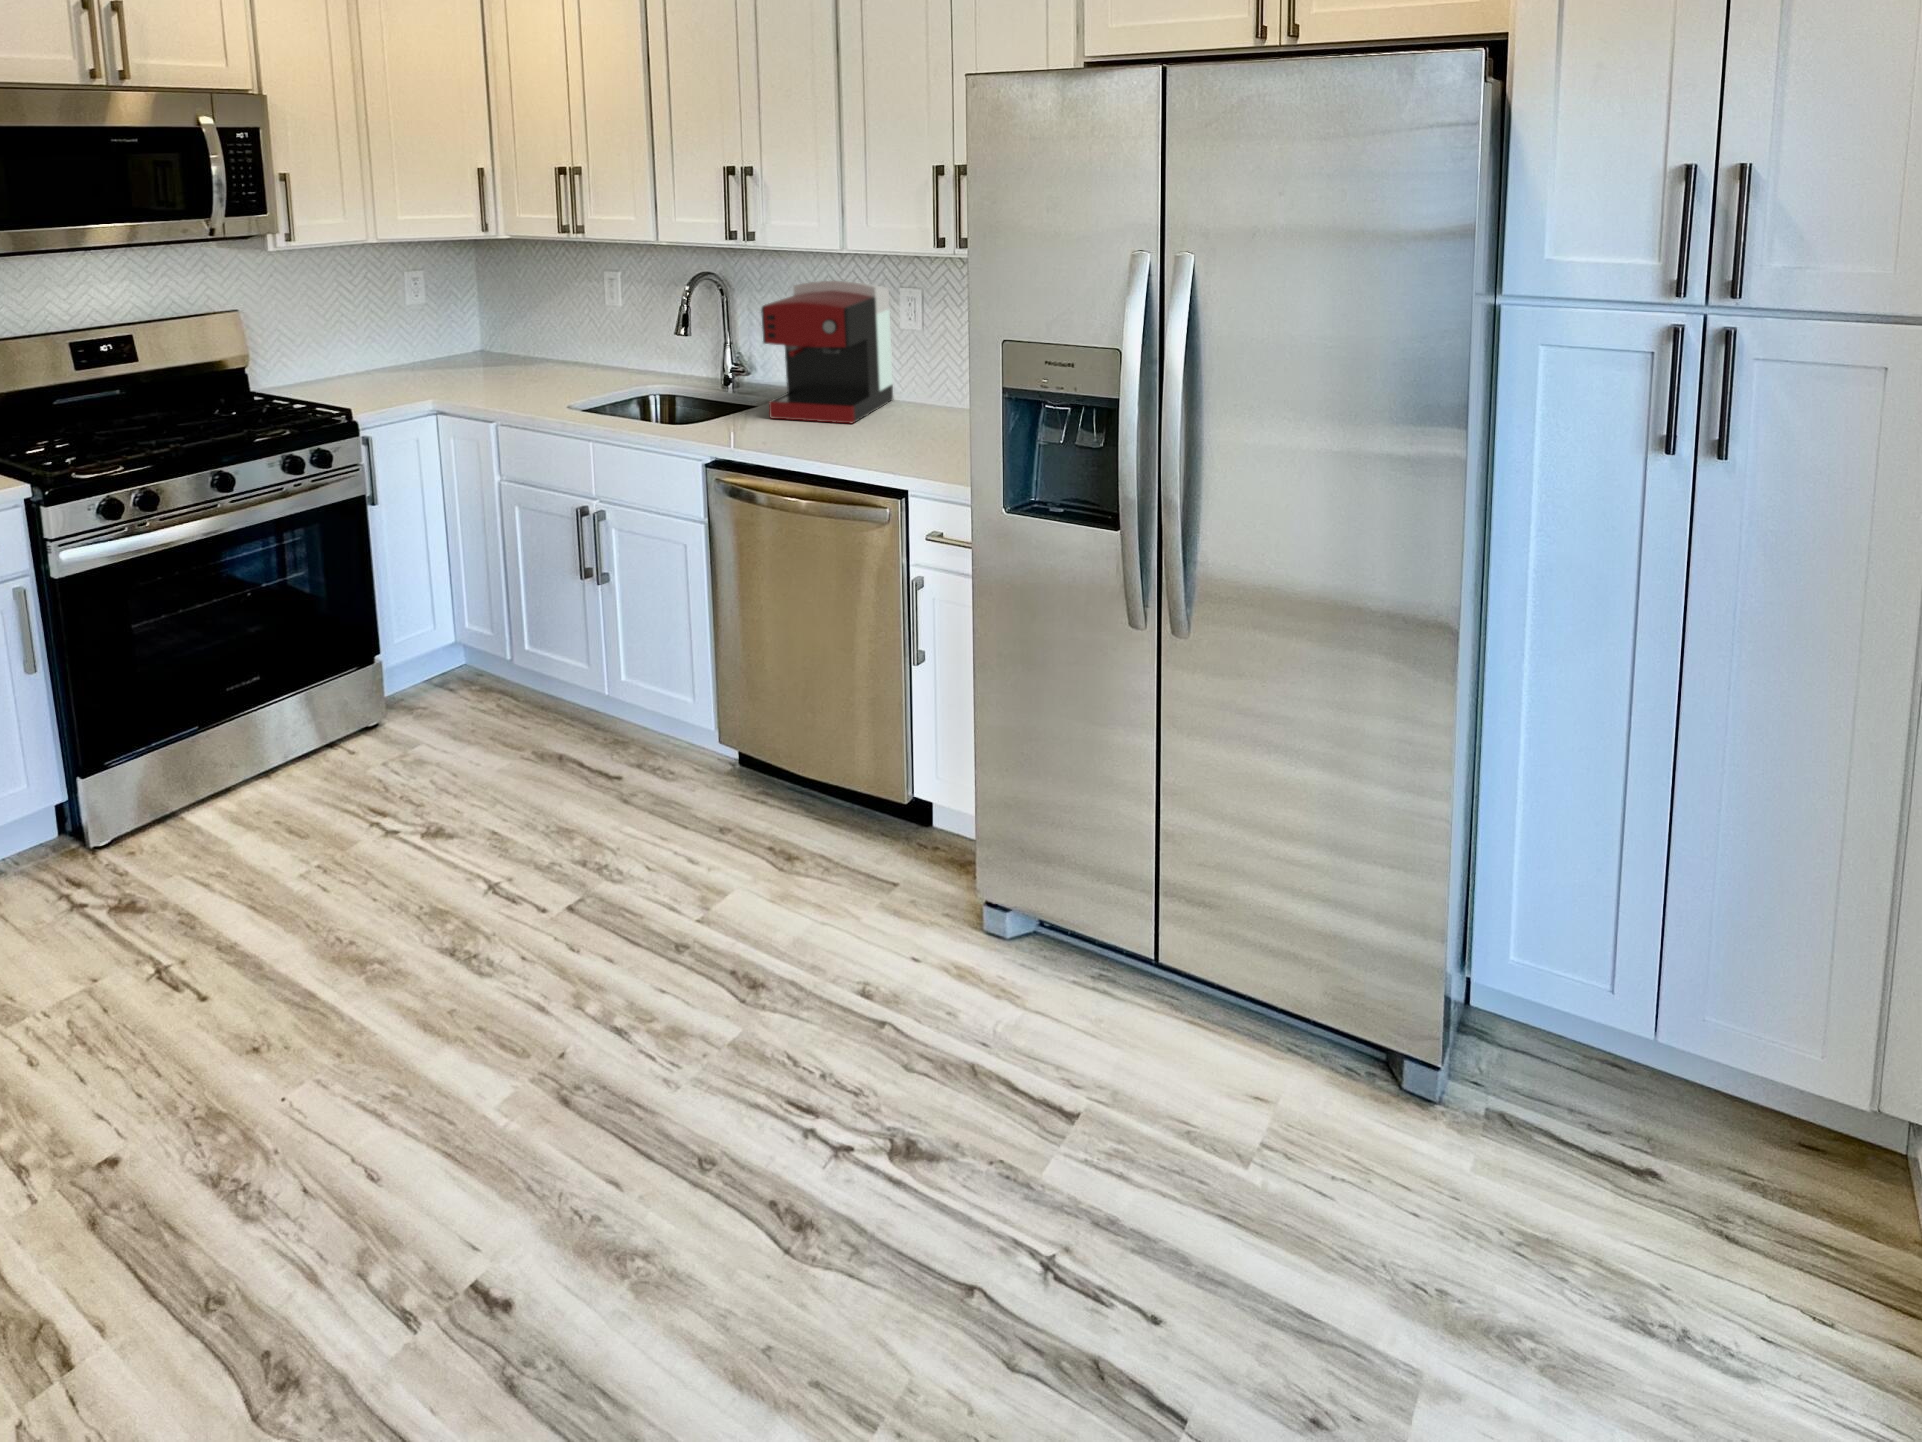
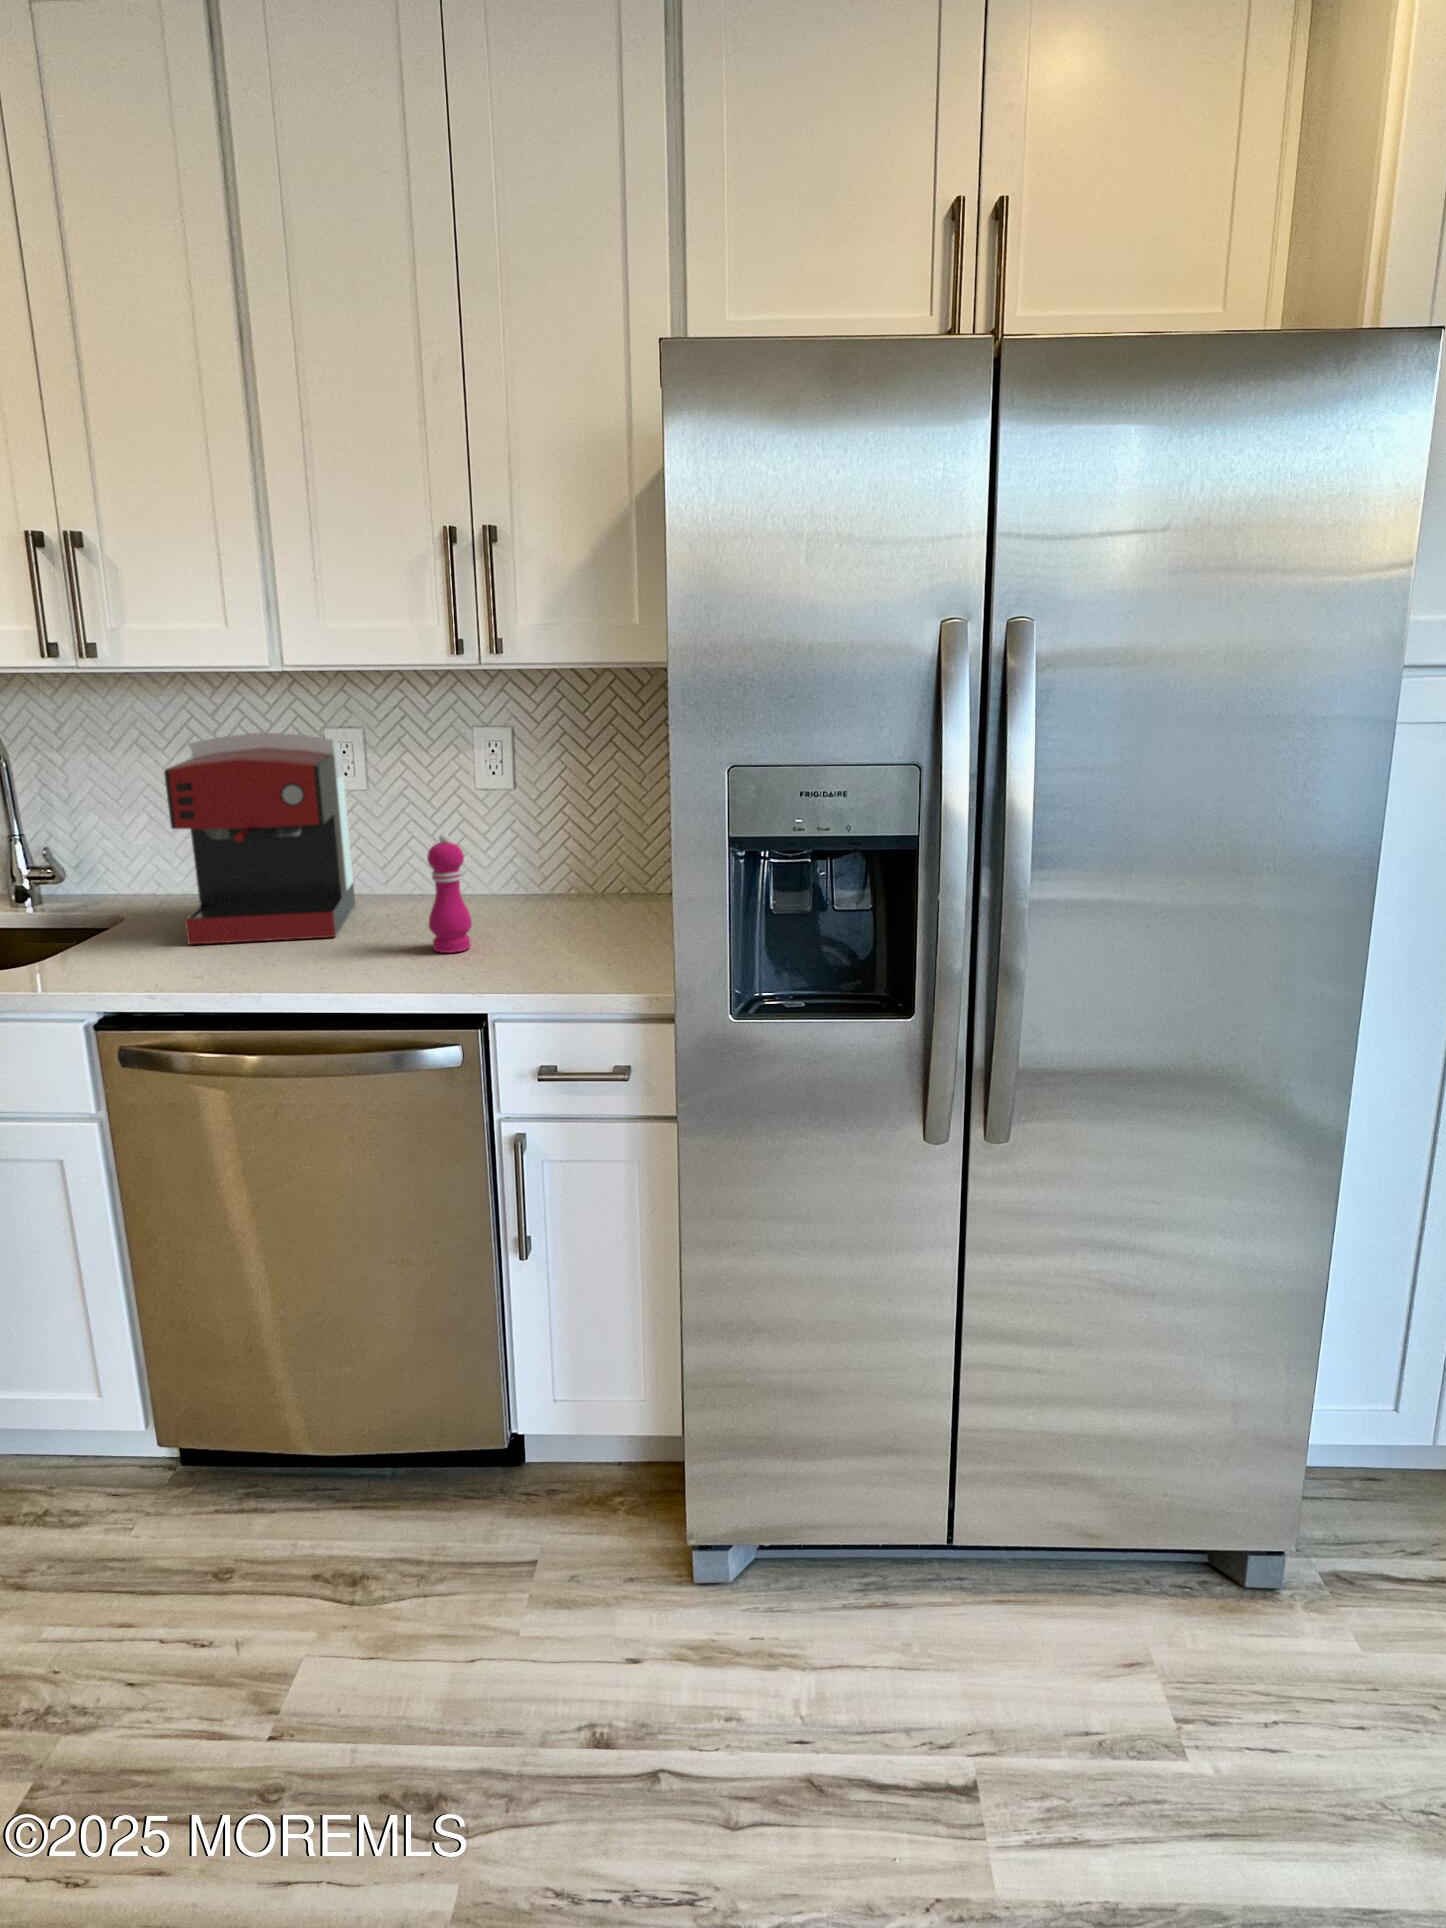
pepper mill: none [895,361,924,444] -> present [427,833,472,953]

